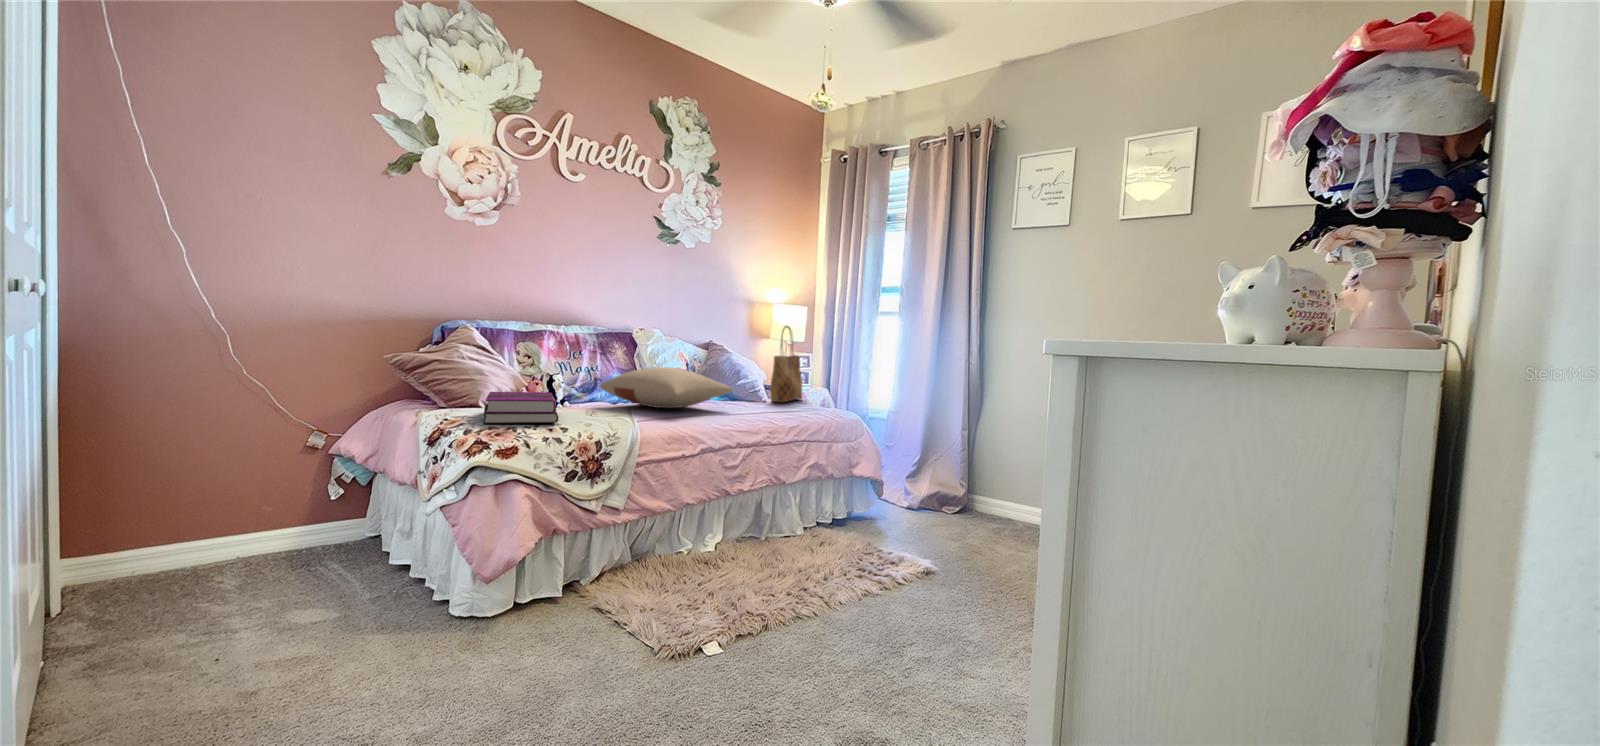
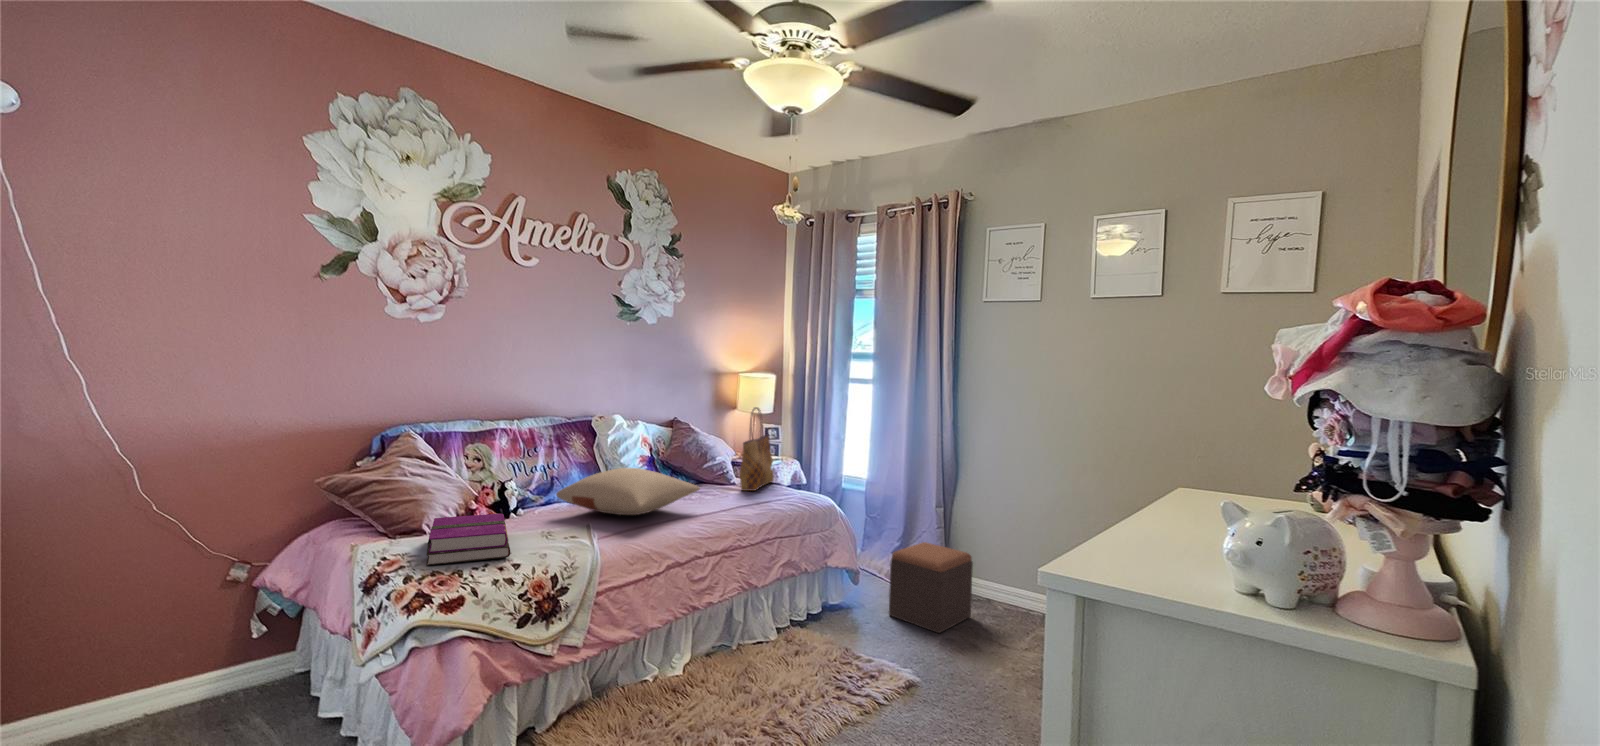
footstool: none [909,457,991,536] -> present [889,542,973,633]

